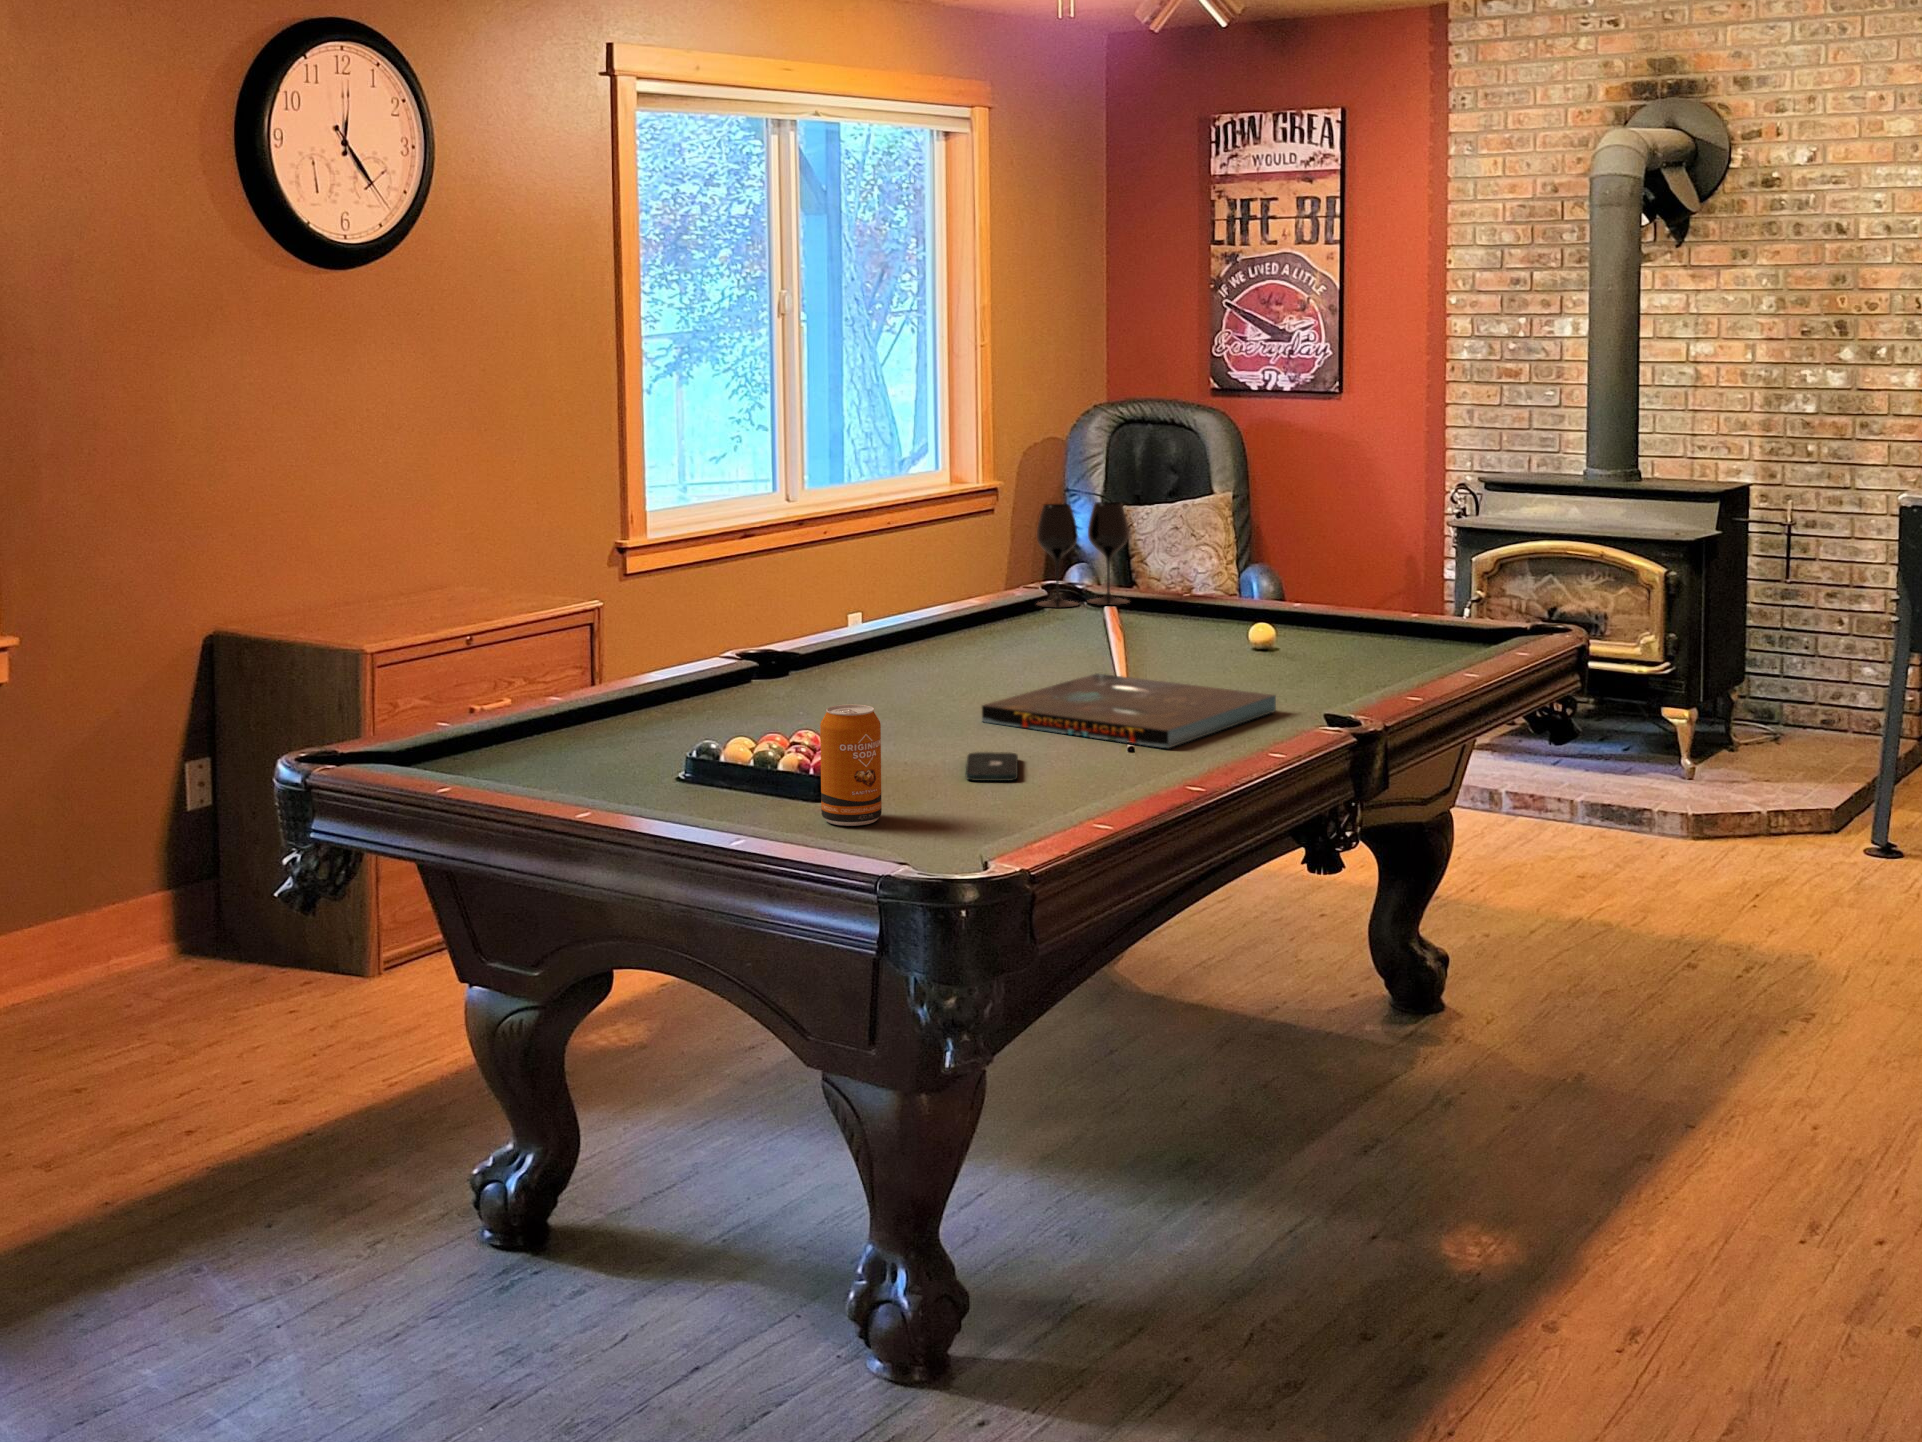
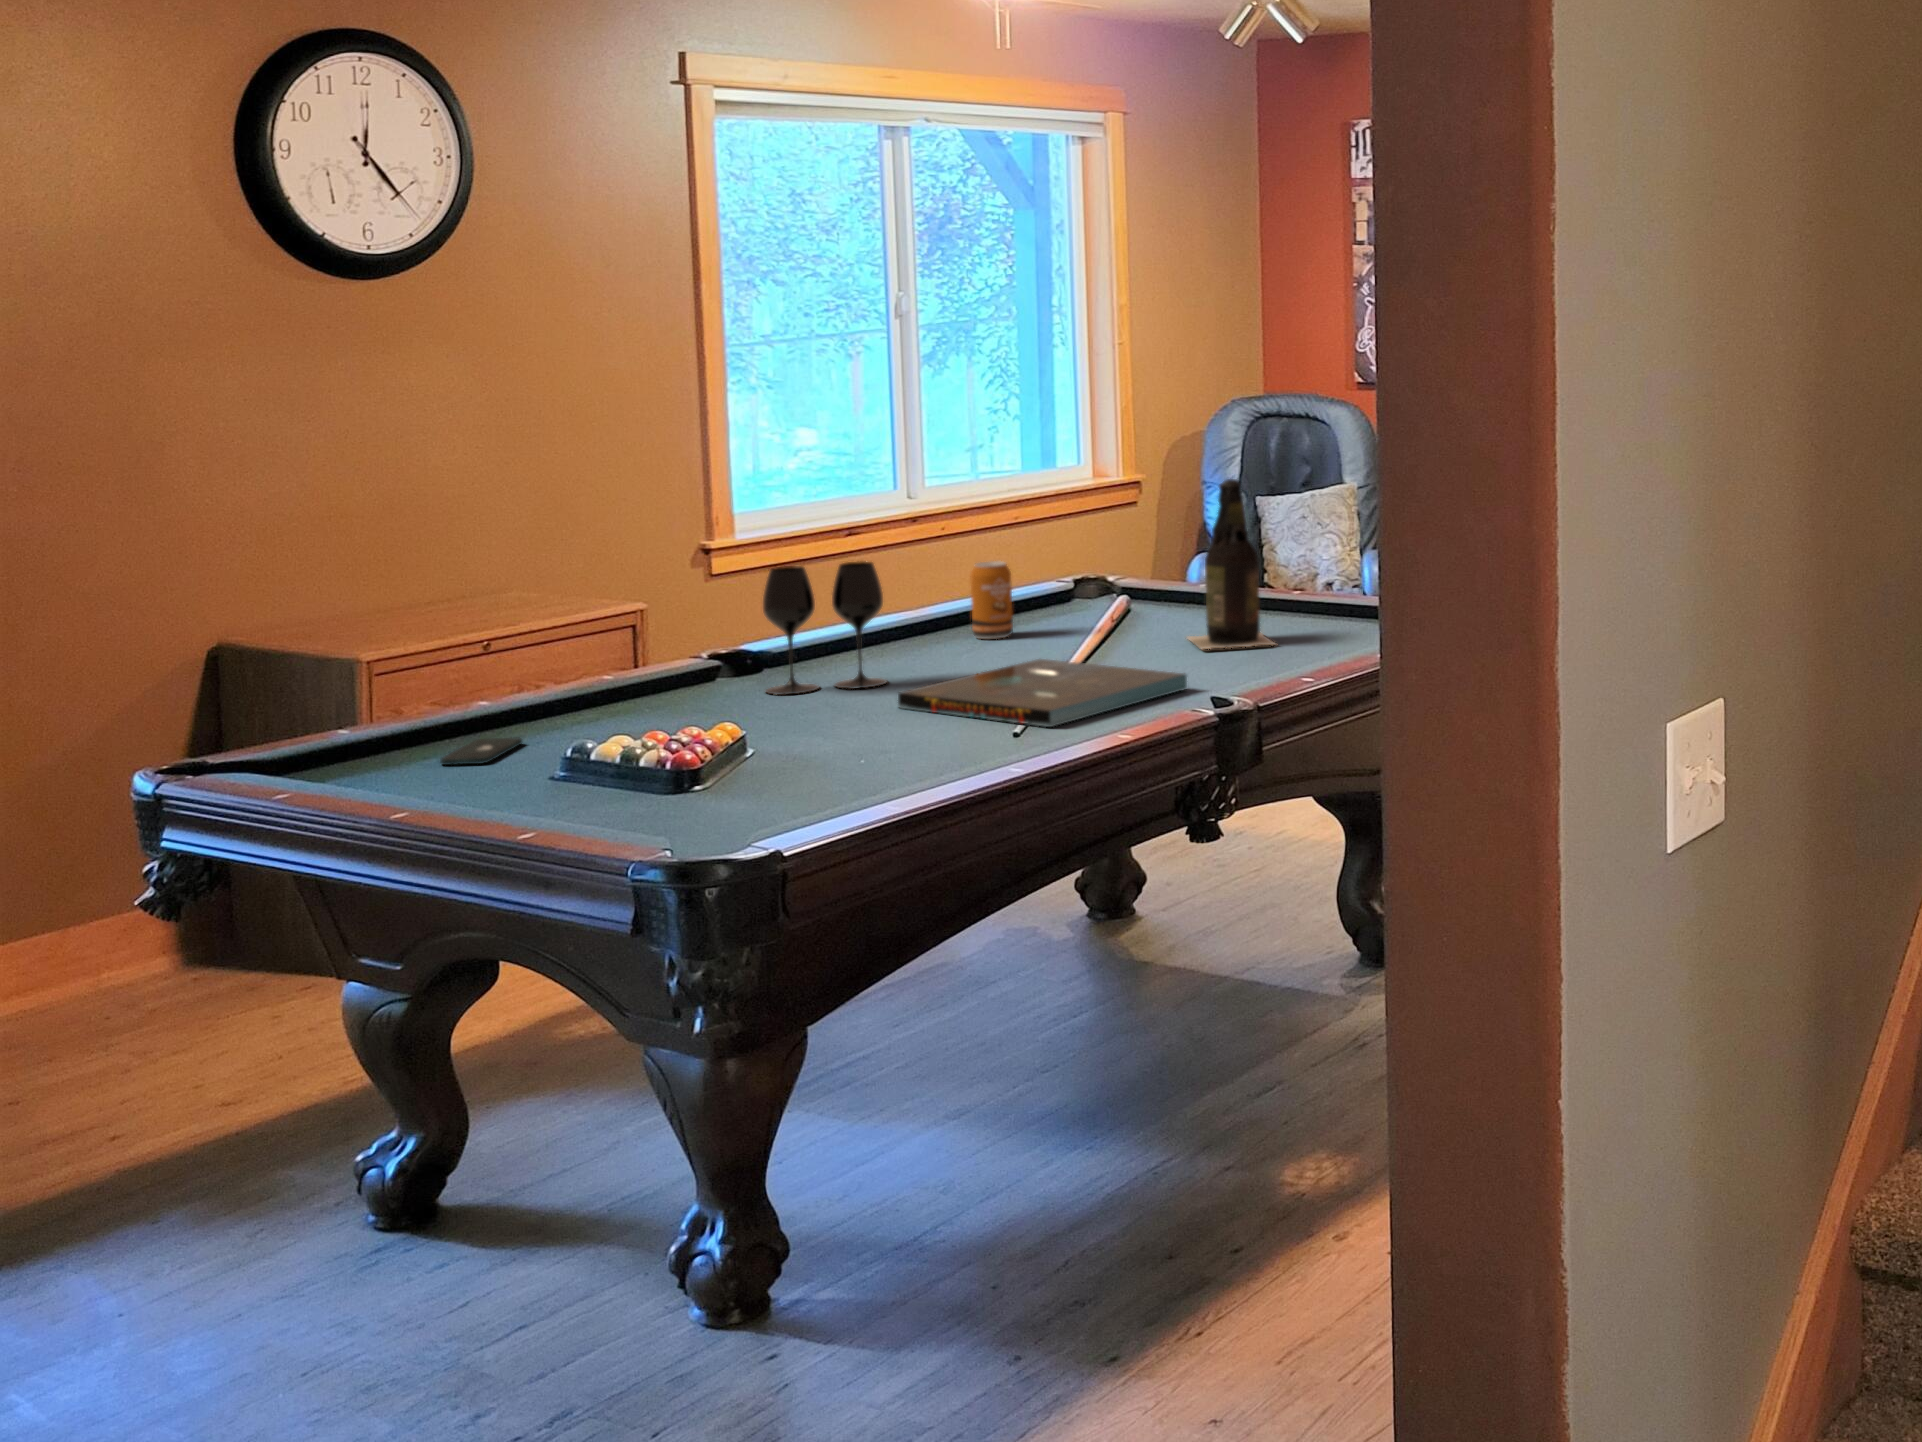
beer bottle: none [1216,488,1327,669] -> present [1188,479,1275,649]
wine glass: present [1037,502,1129,608] -> present [763,561,887,695]
soda can: present [820,704,882,826] -> present [970,561,1013,639]
smartphone: present [966,752,1018,781] -> present [440,737,522,765]

